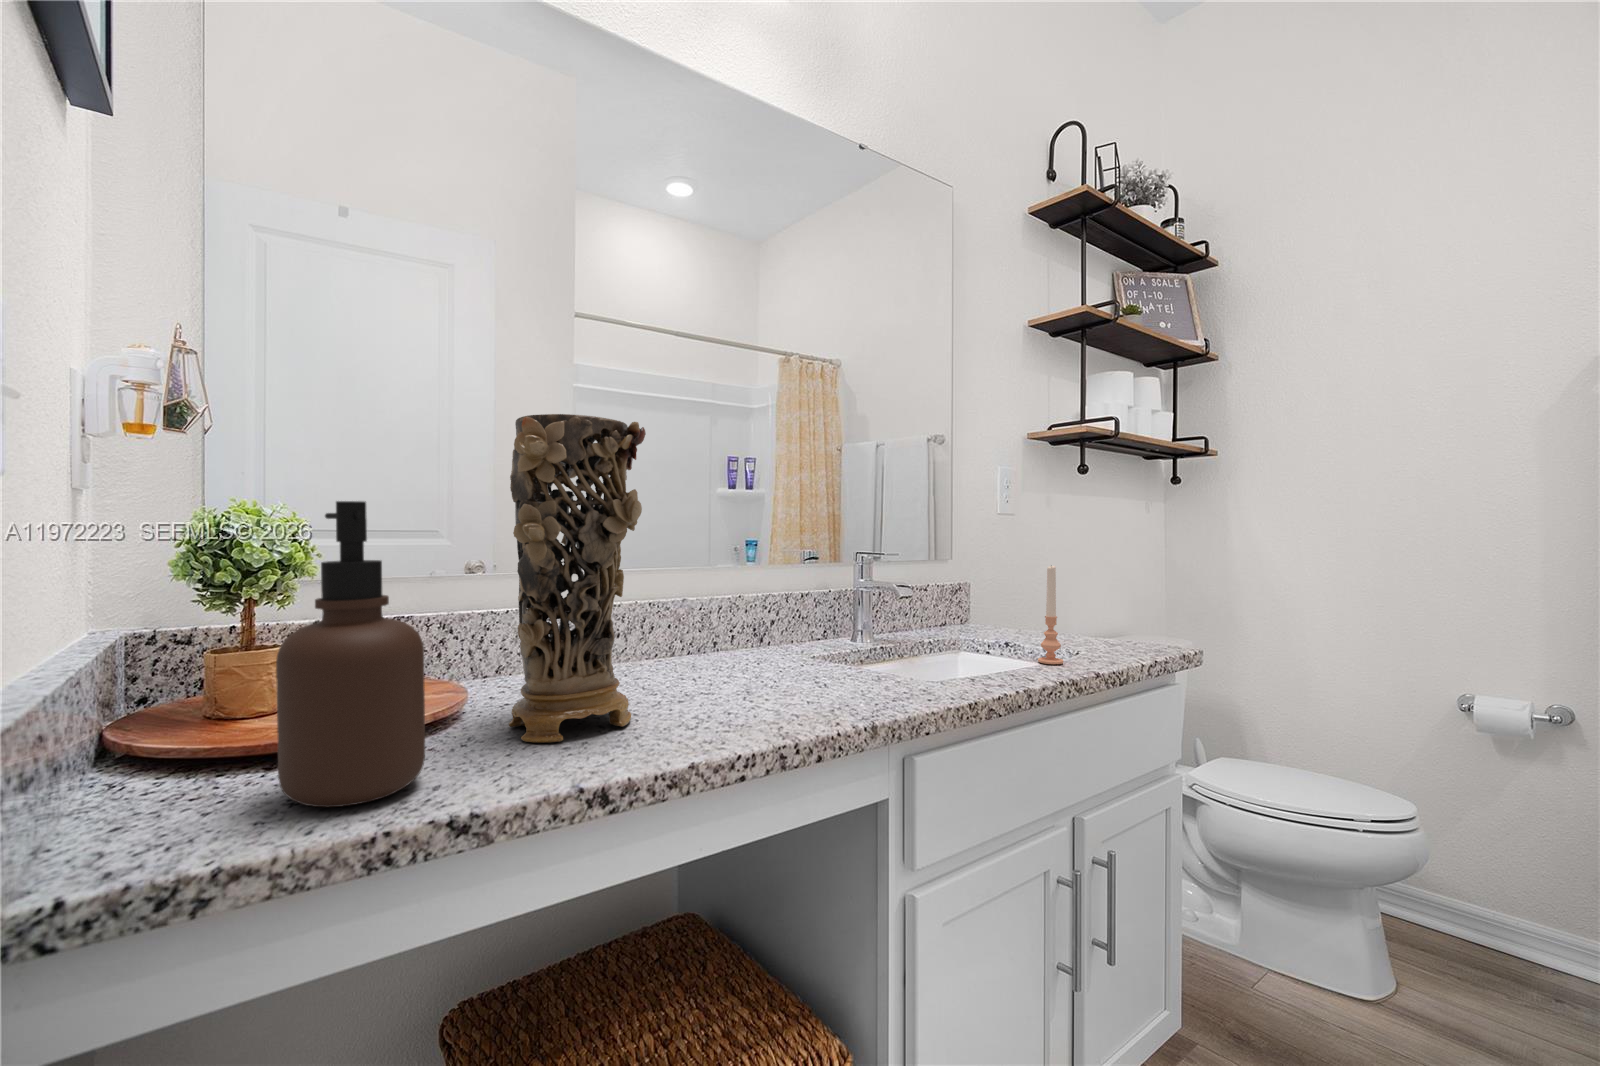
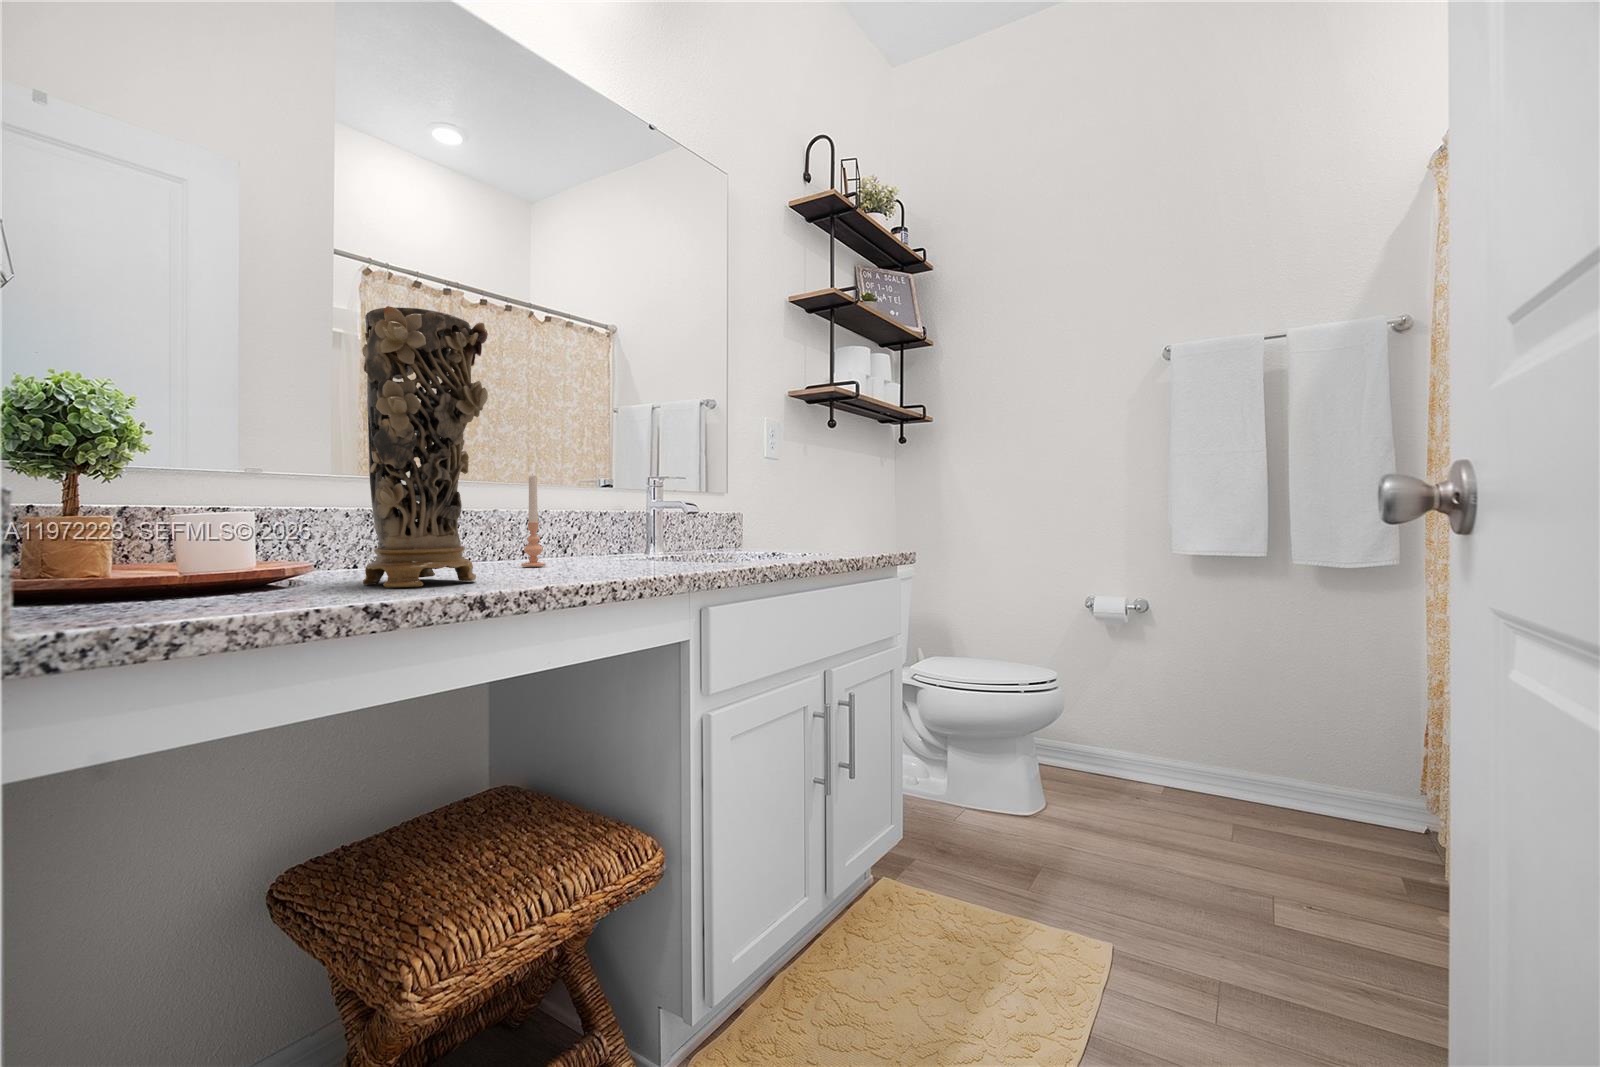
soap dispenser: present [276,501,425,807] -> none [184,351,319,606]
candle: present [1038,565,1063,664] -> present [521,475,546,567]

